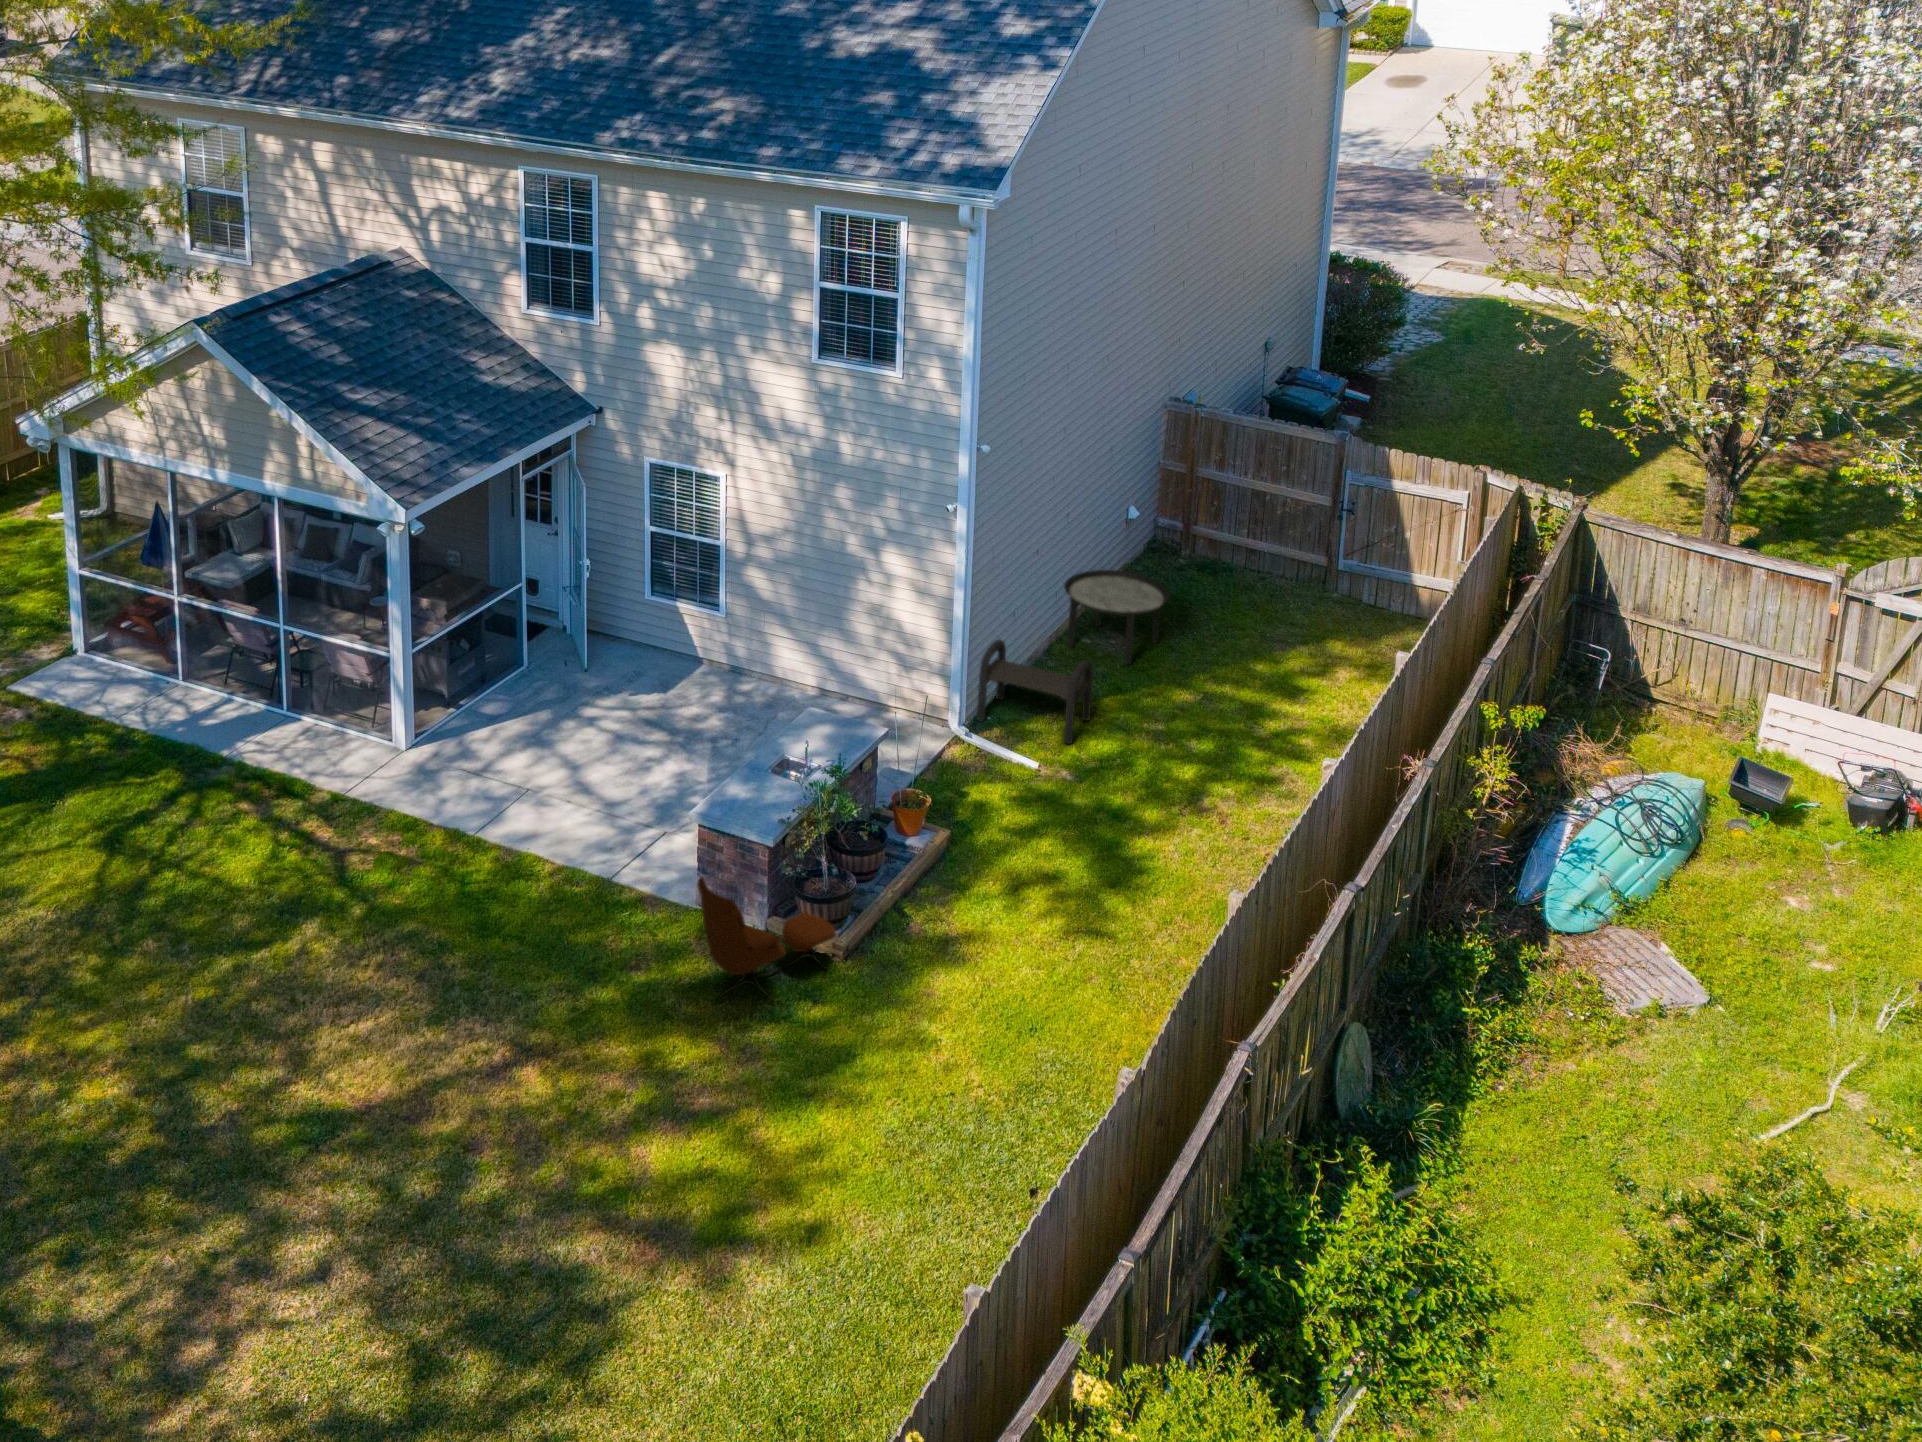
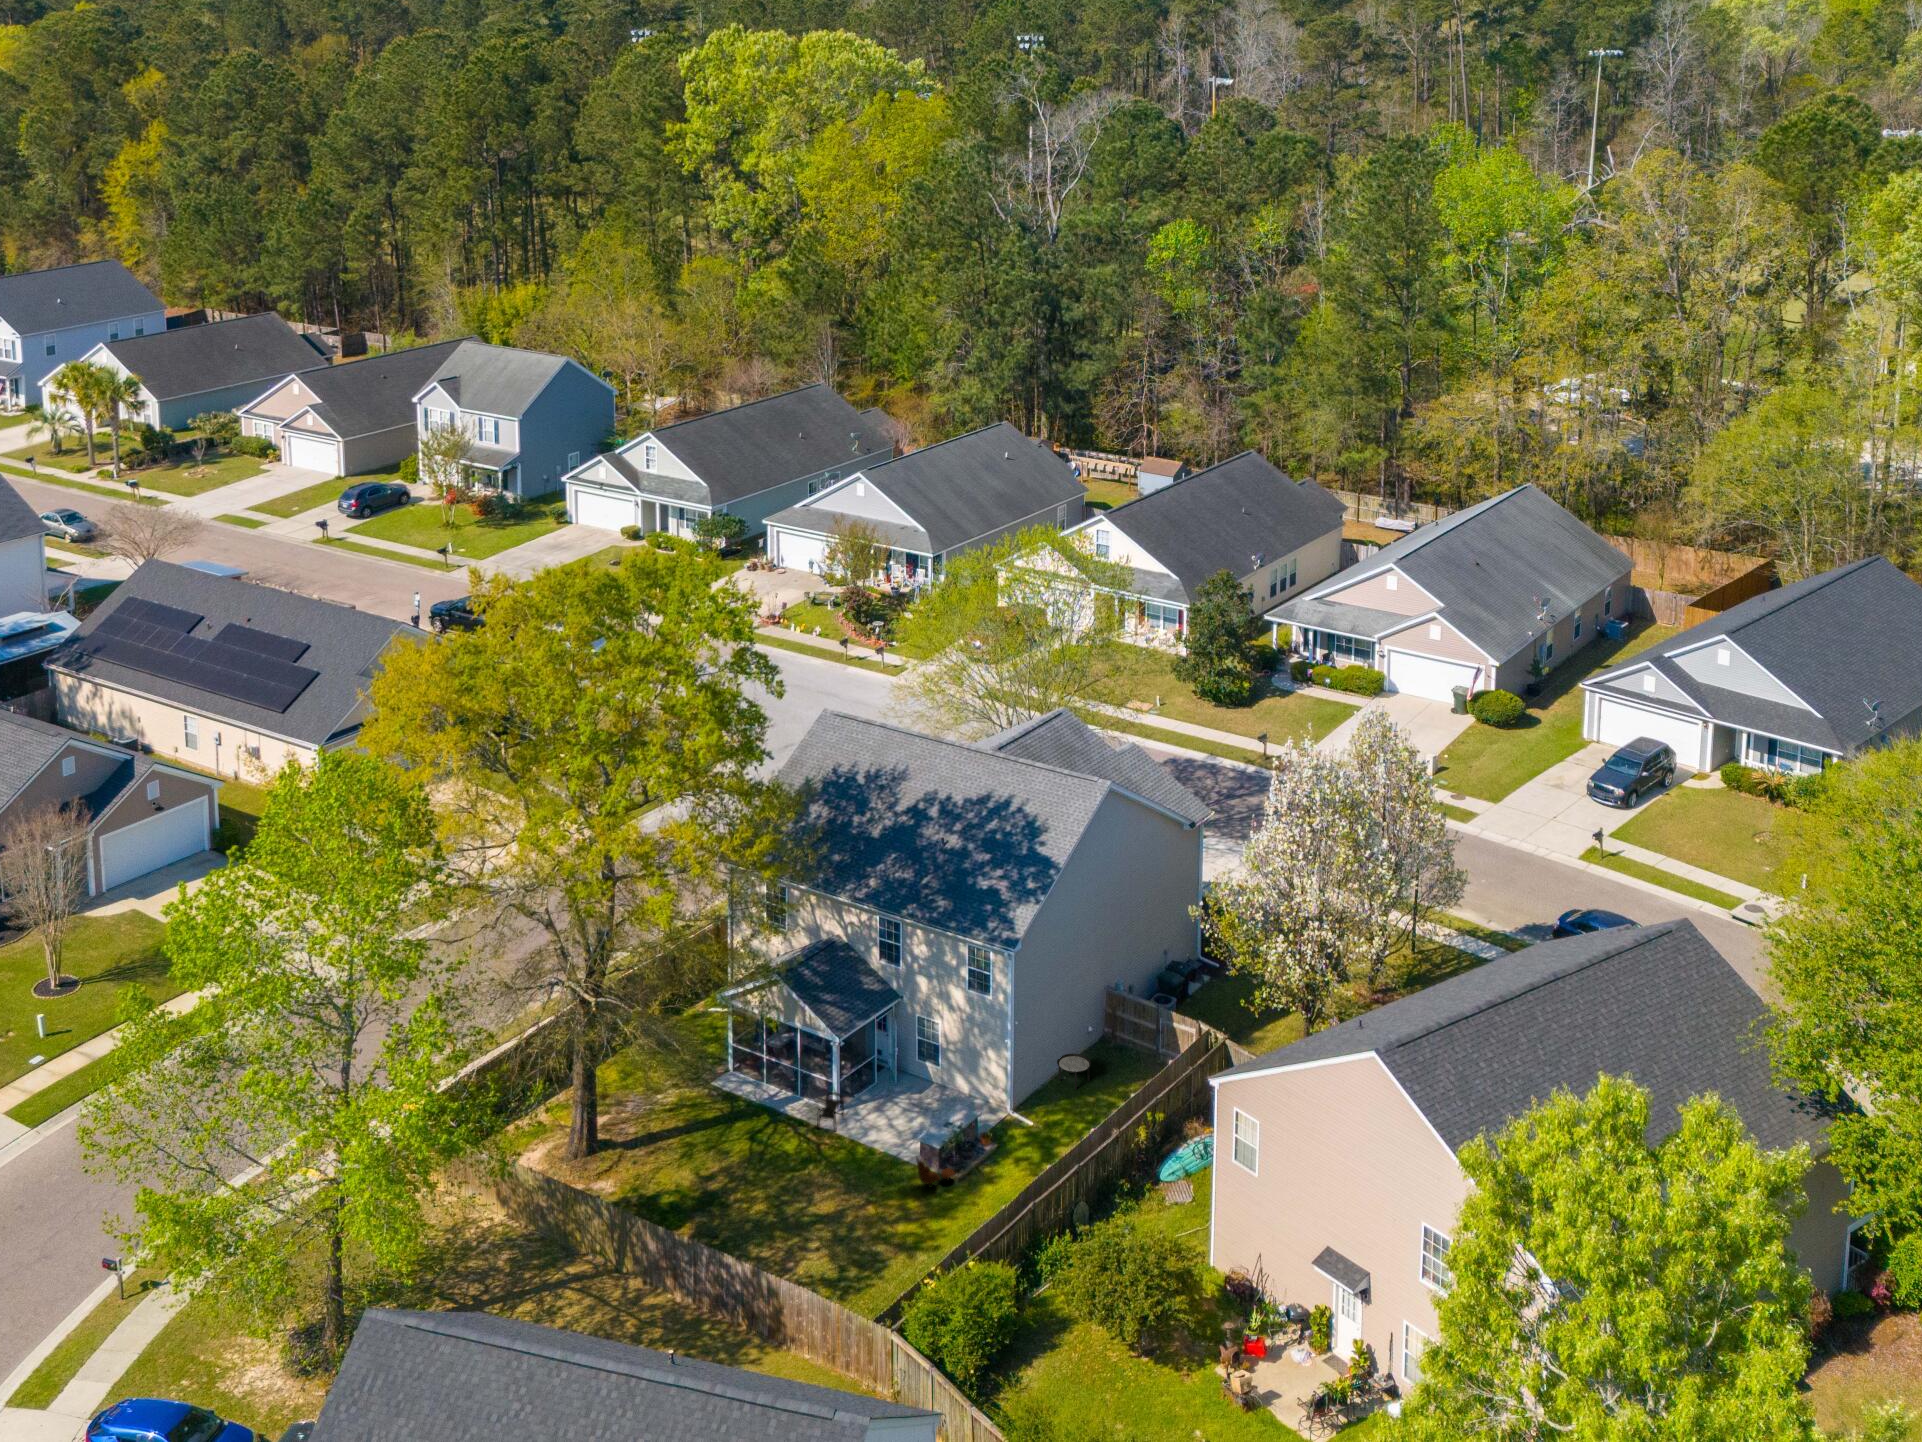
bench: present [977,640,1092,744] -> present [817,1092,845,1131]

